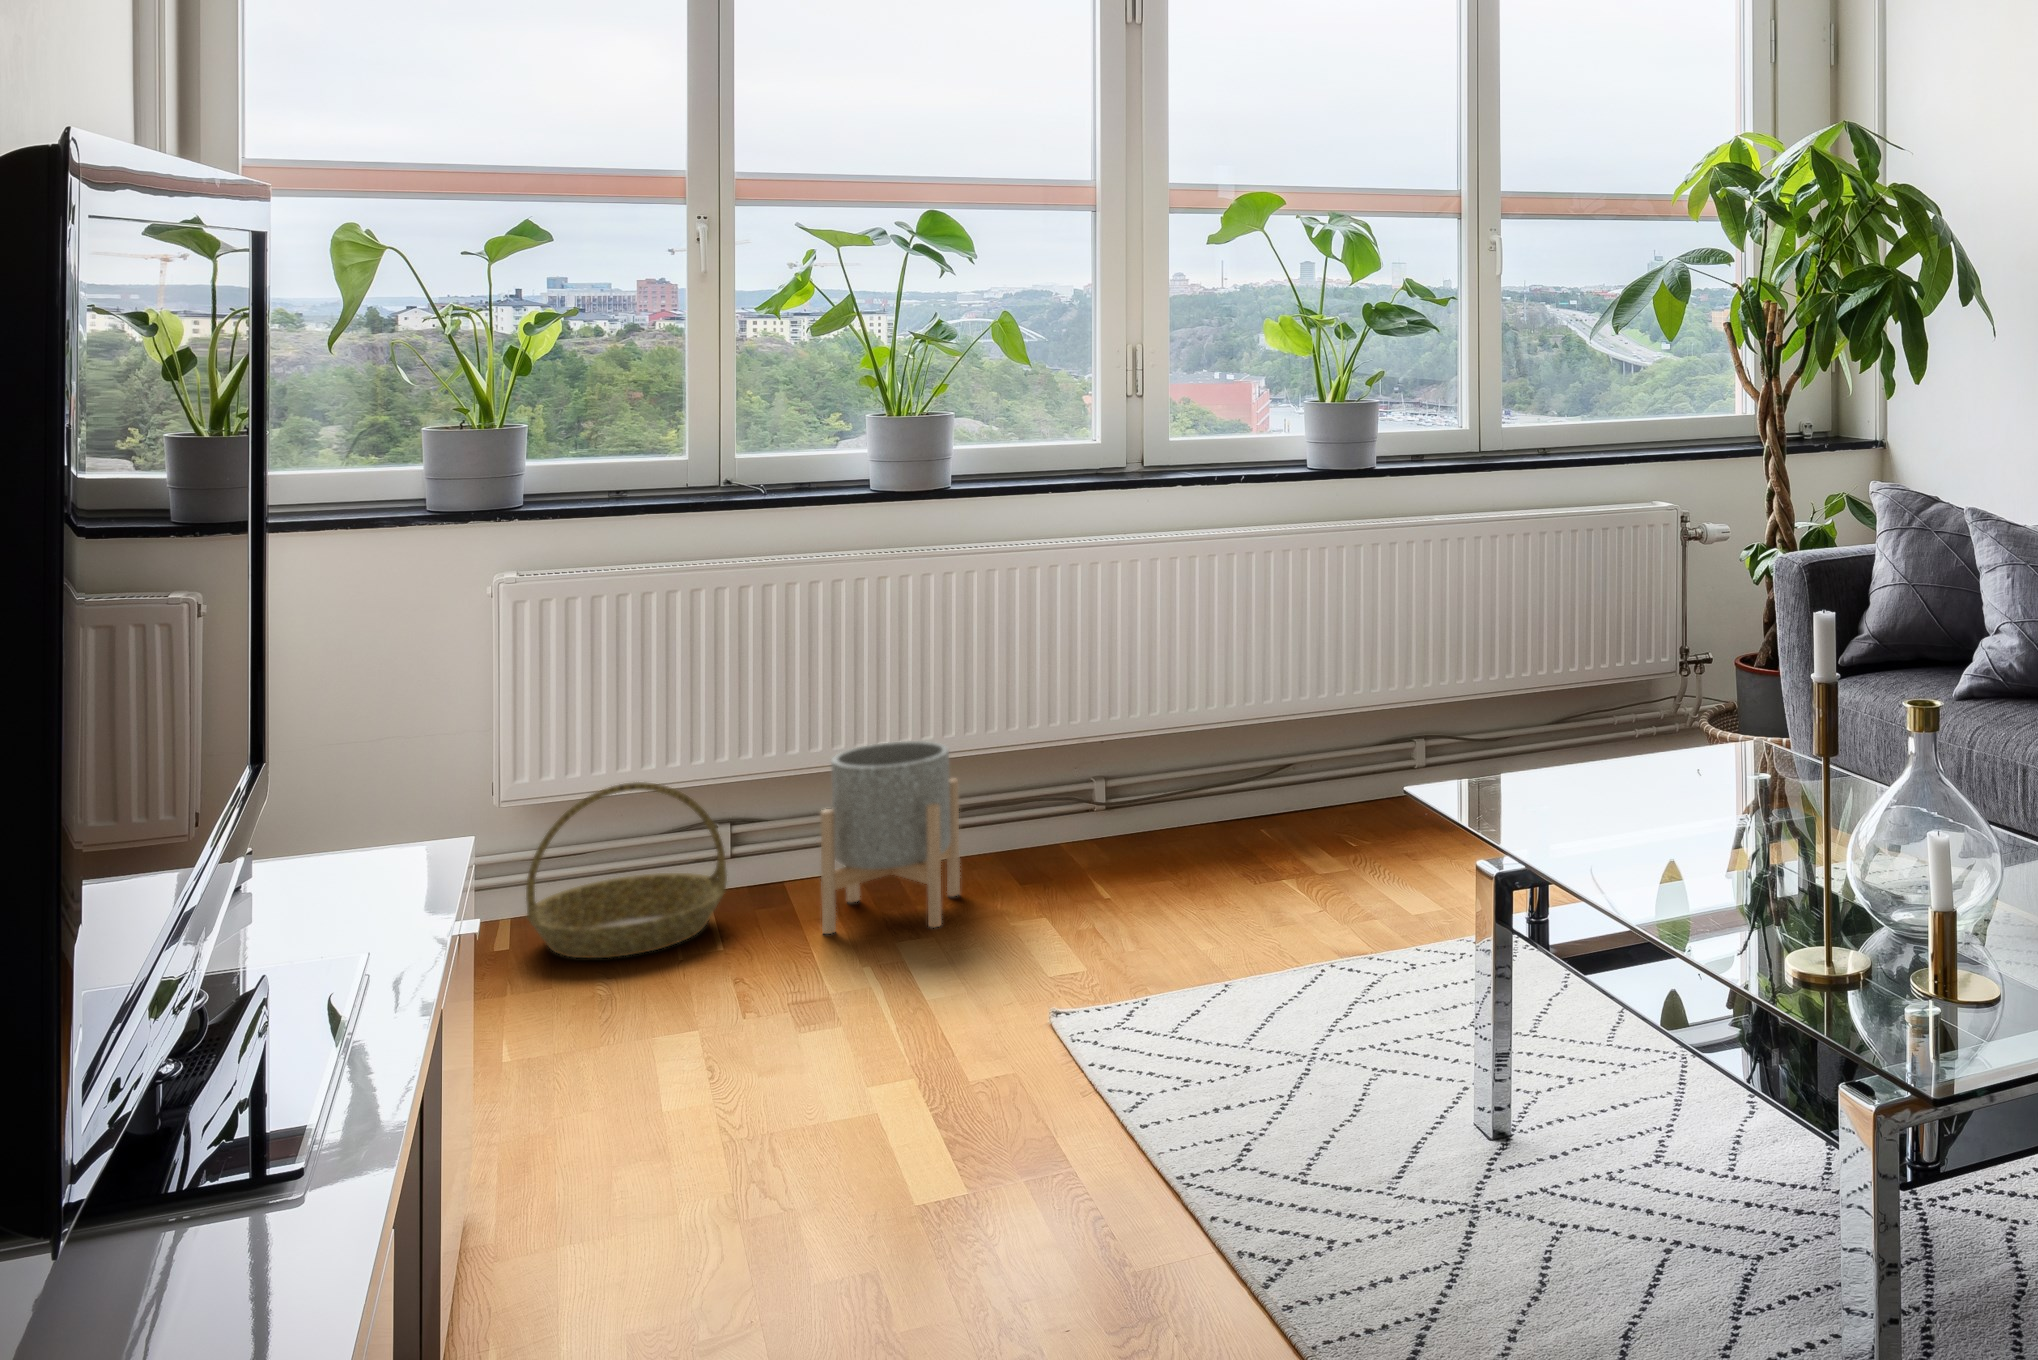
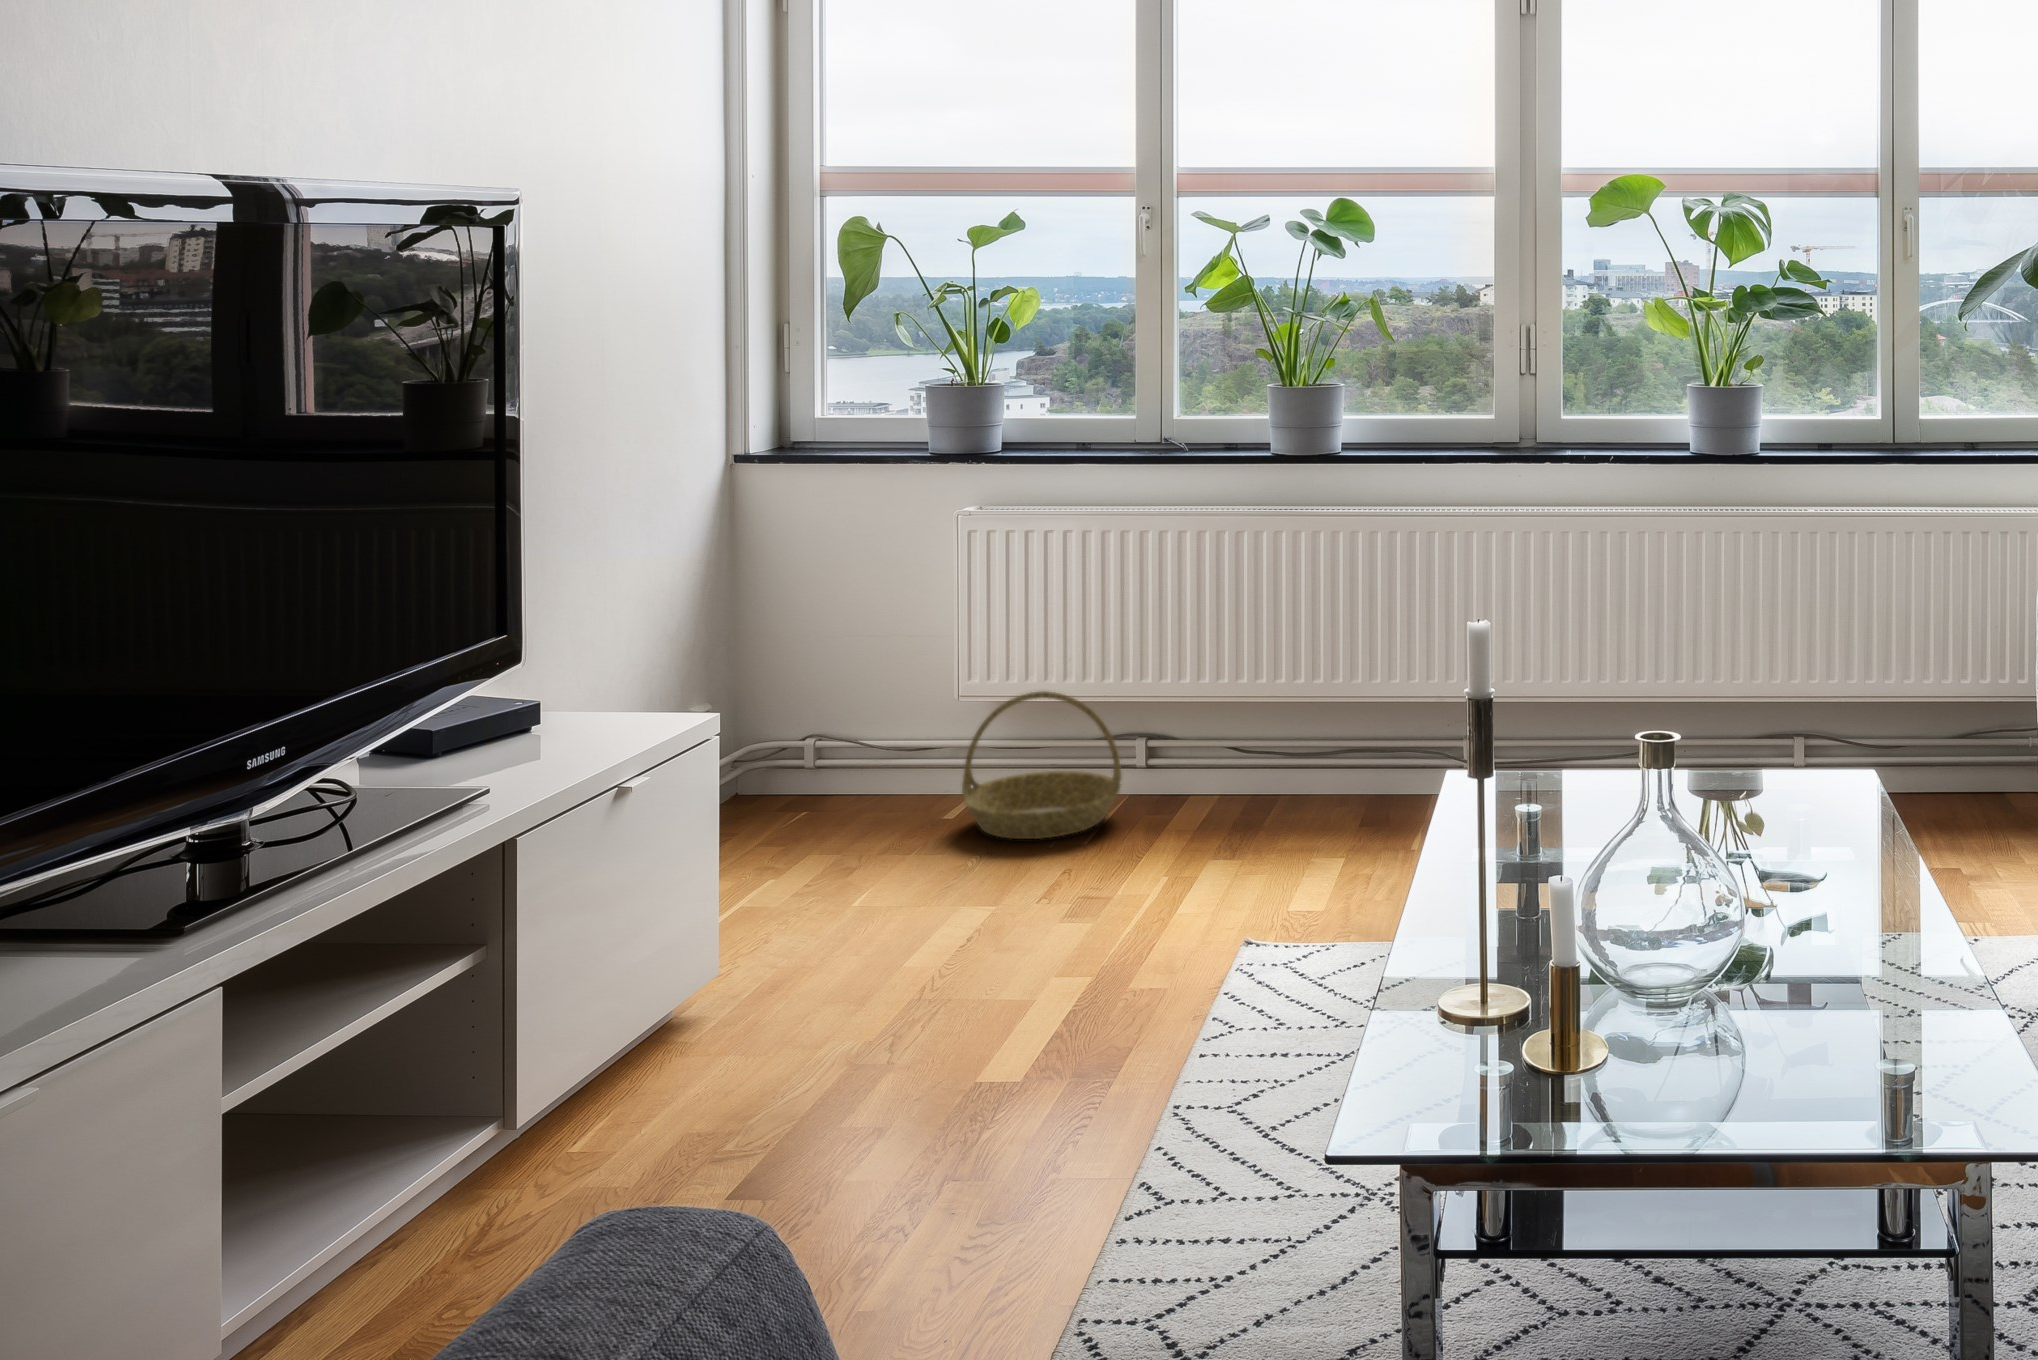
planter: present [821,741,960,934] -> none [1171,682,1308,858]

